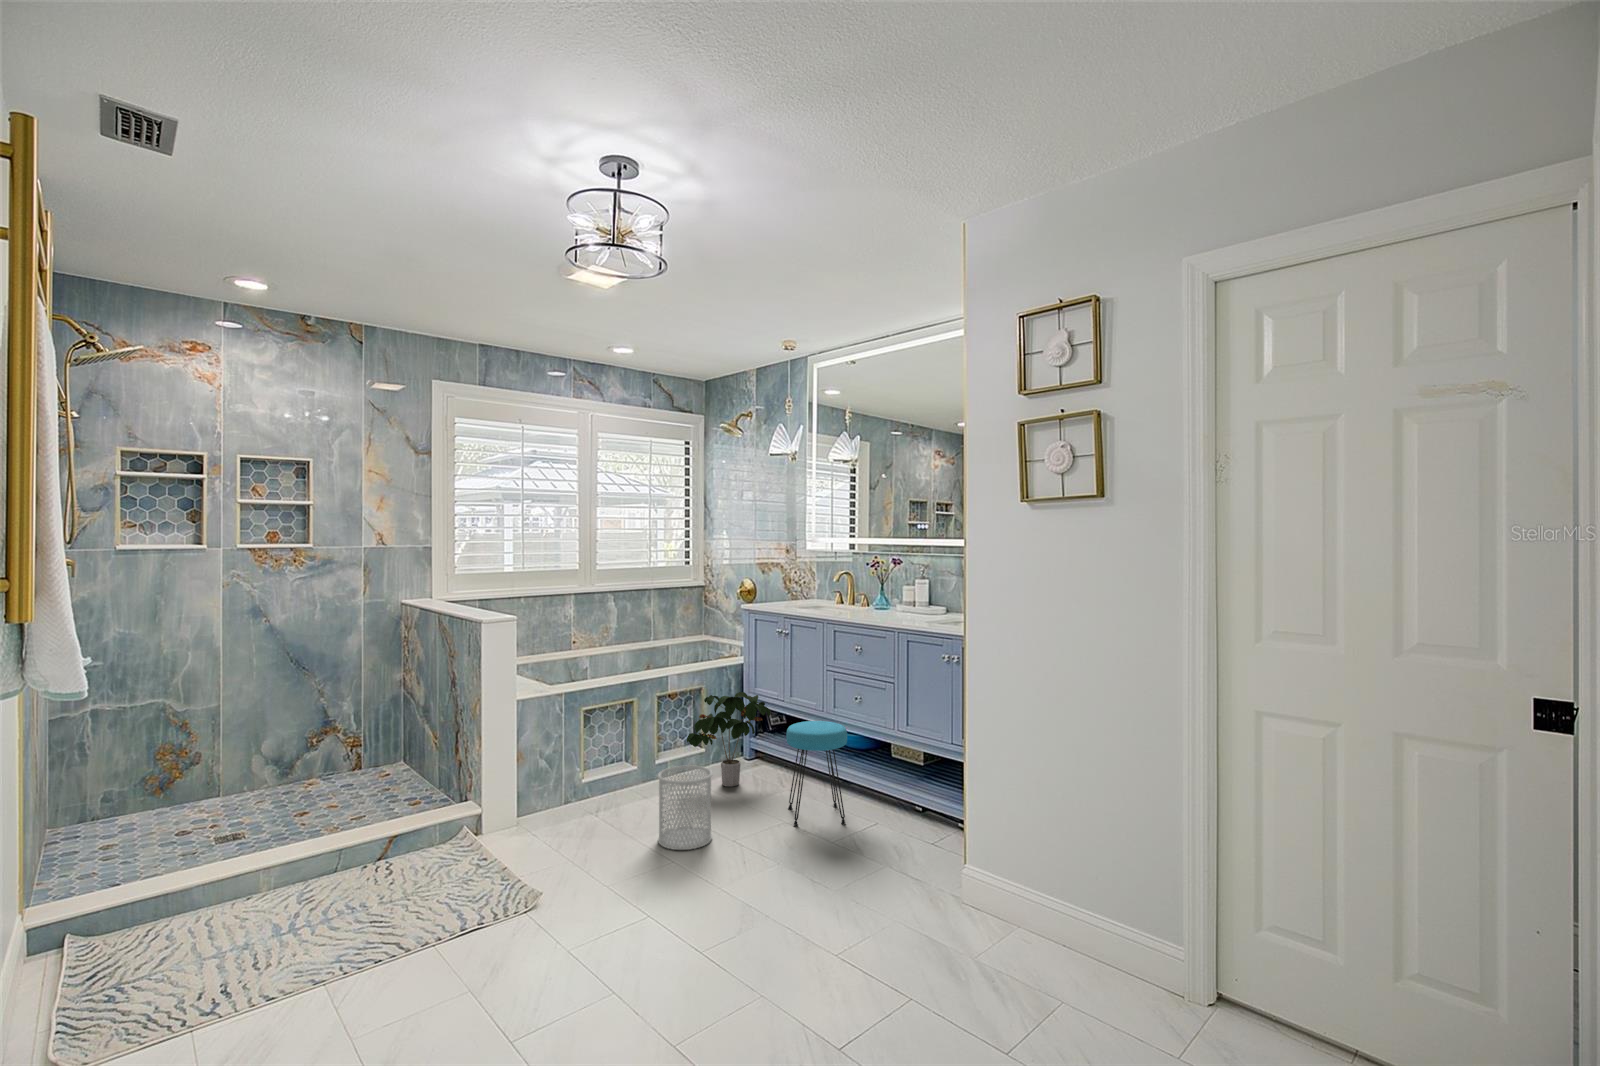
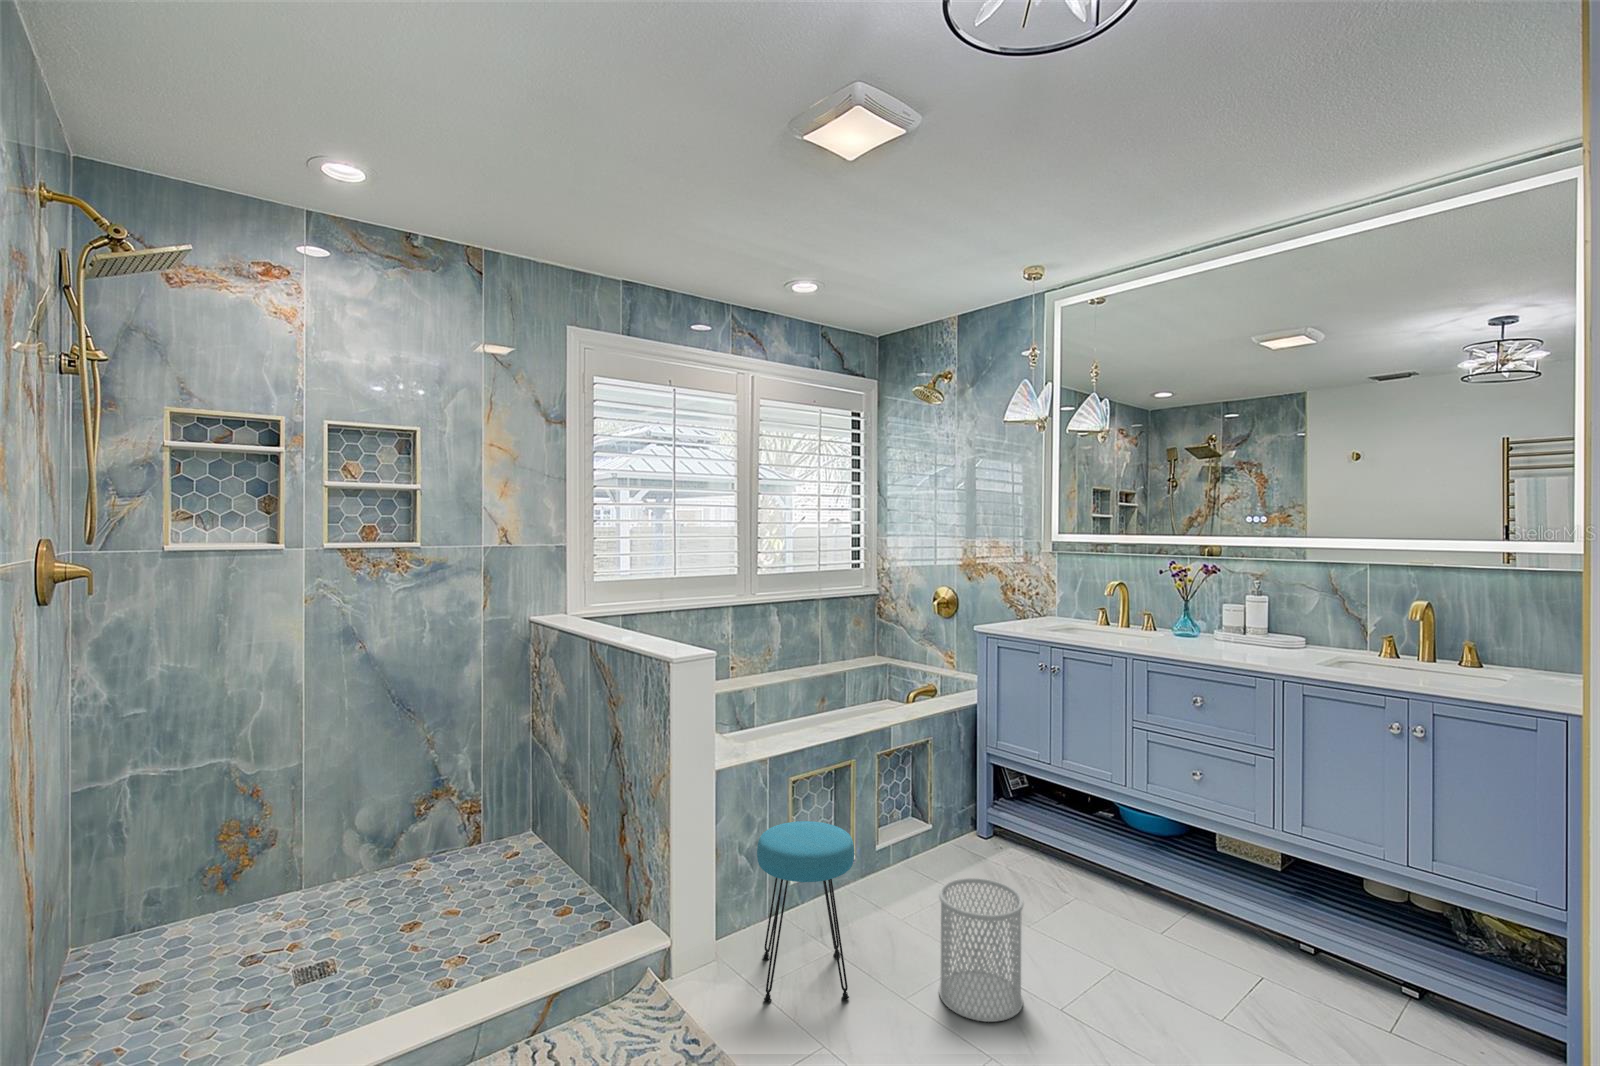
potted plant: present [687,692,771,786] -> none [923,751,1034,885]
stool: present [786,721,847,825] -> present [757,821,854,1001]

